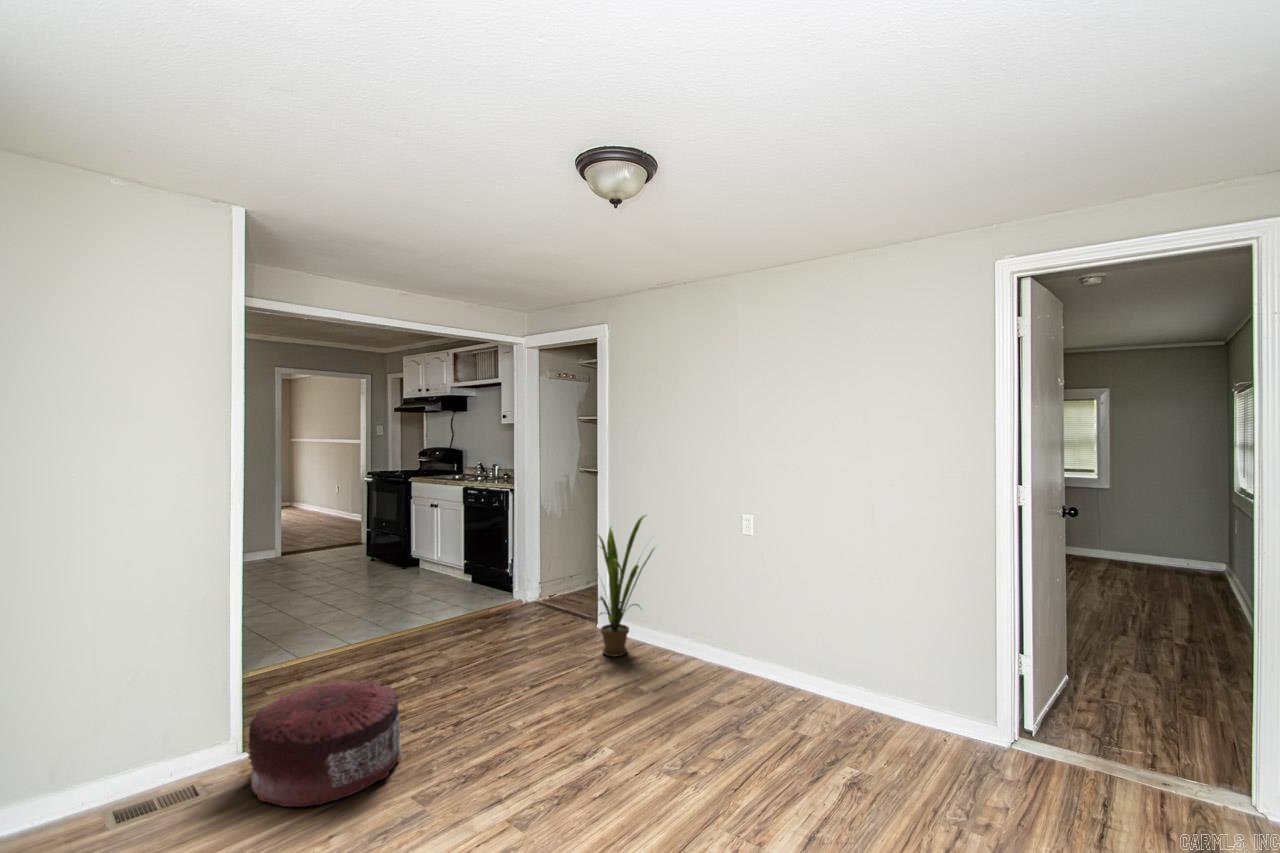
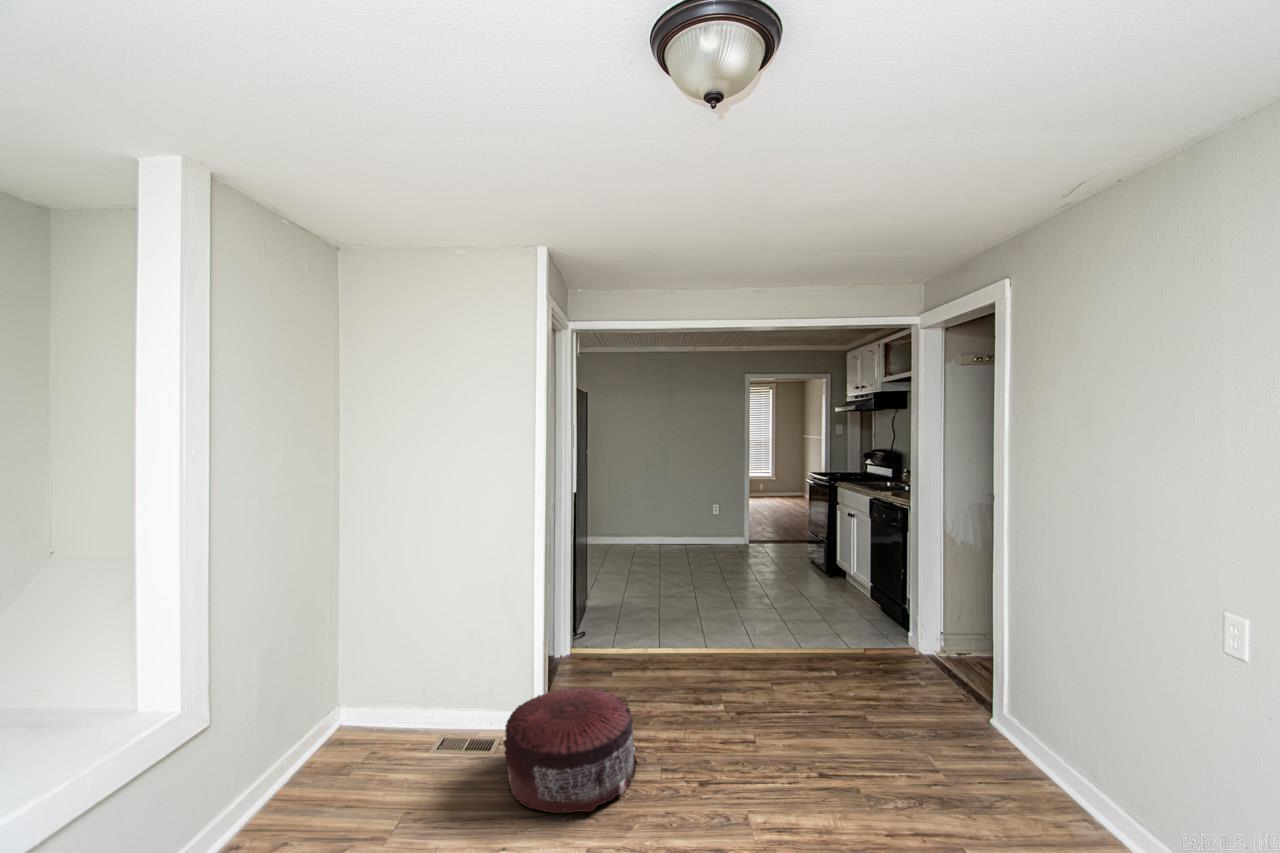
house plant: present [596,516,655,657] -> none [939,581,1061,784]

